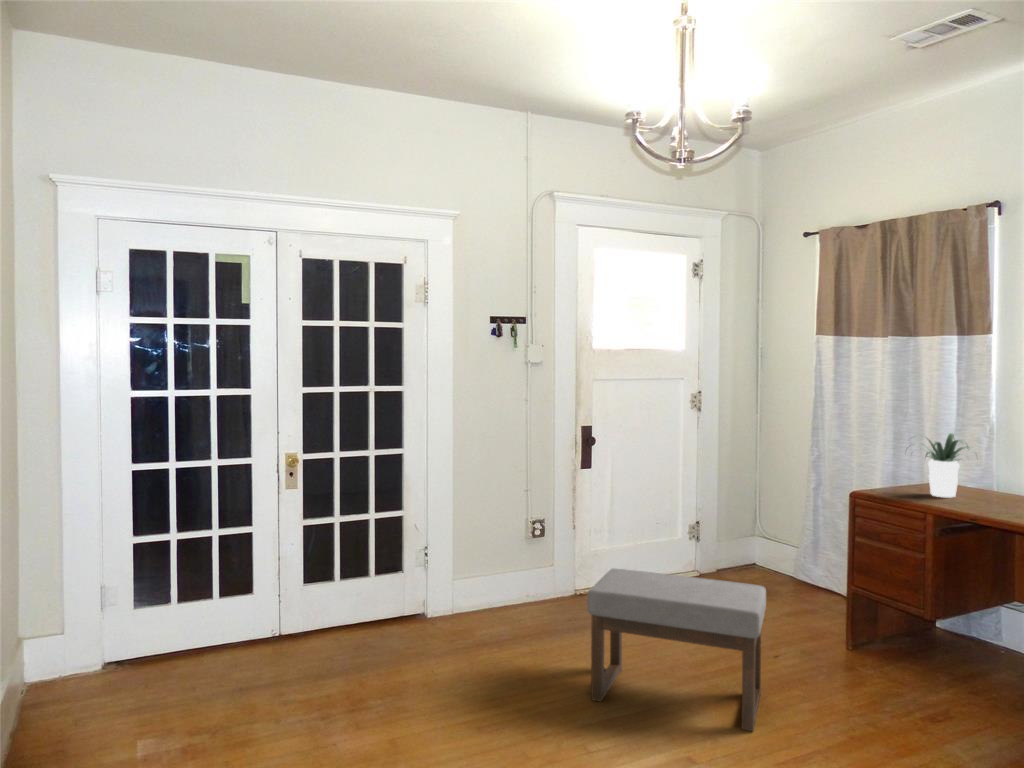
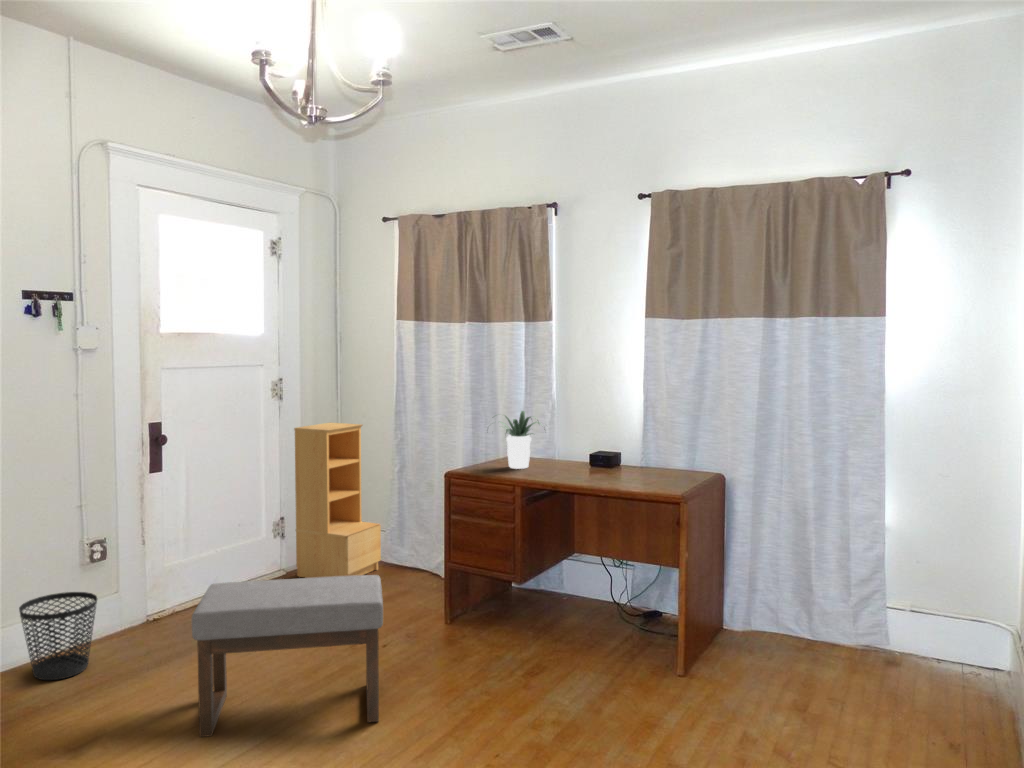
bookshelf: none [708,435,792,592] -> present [294,423,381,578]
wastebasket: none [478,557,532,626] -> present [19,592,97,680]

